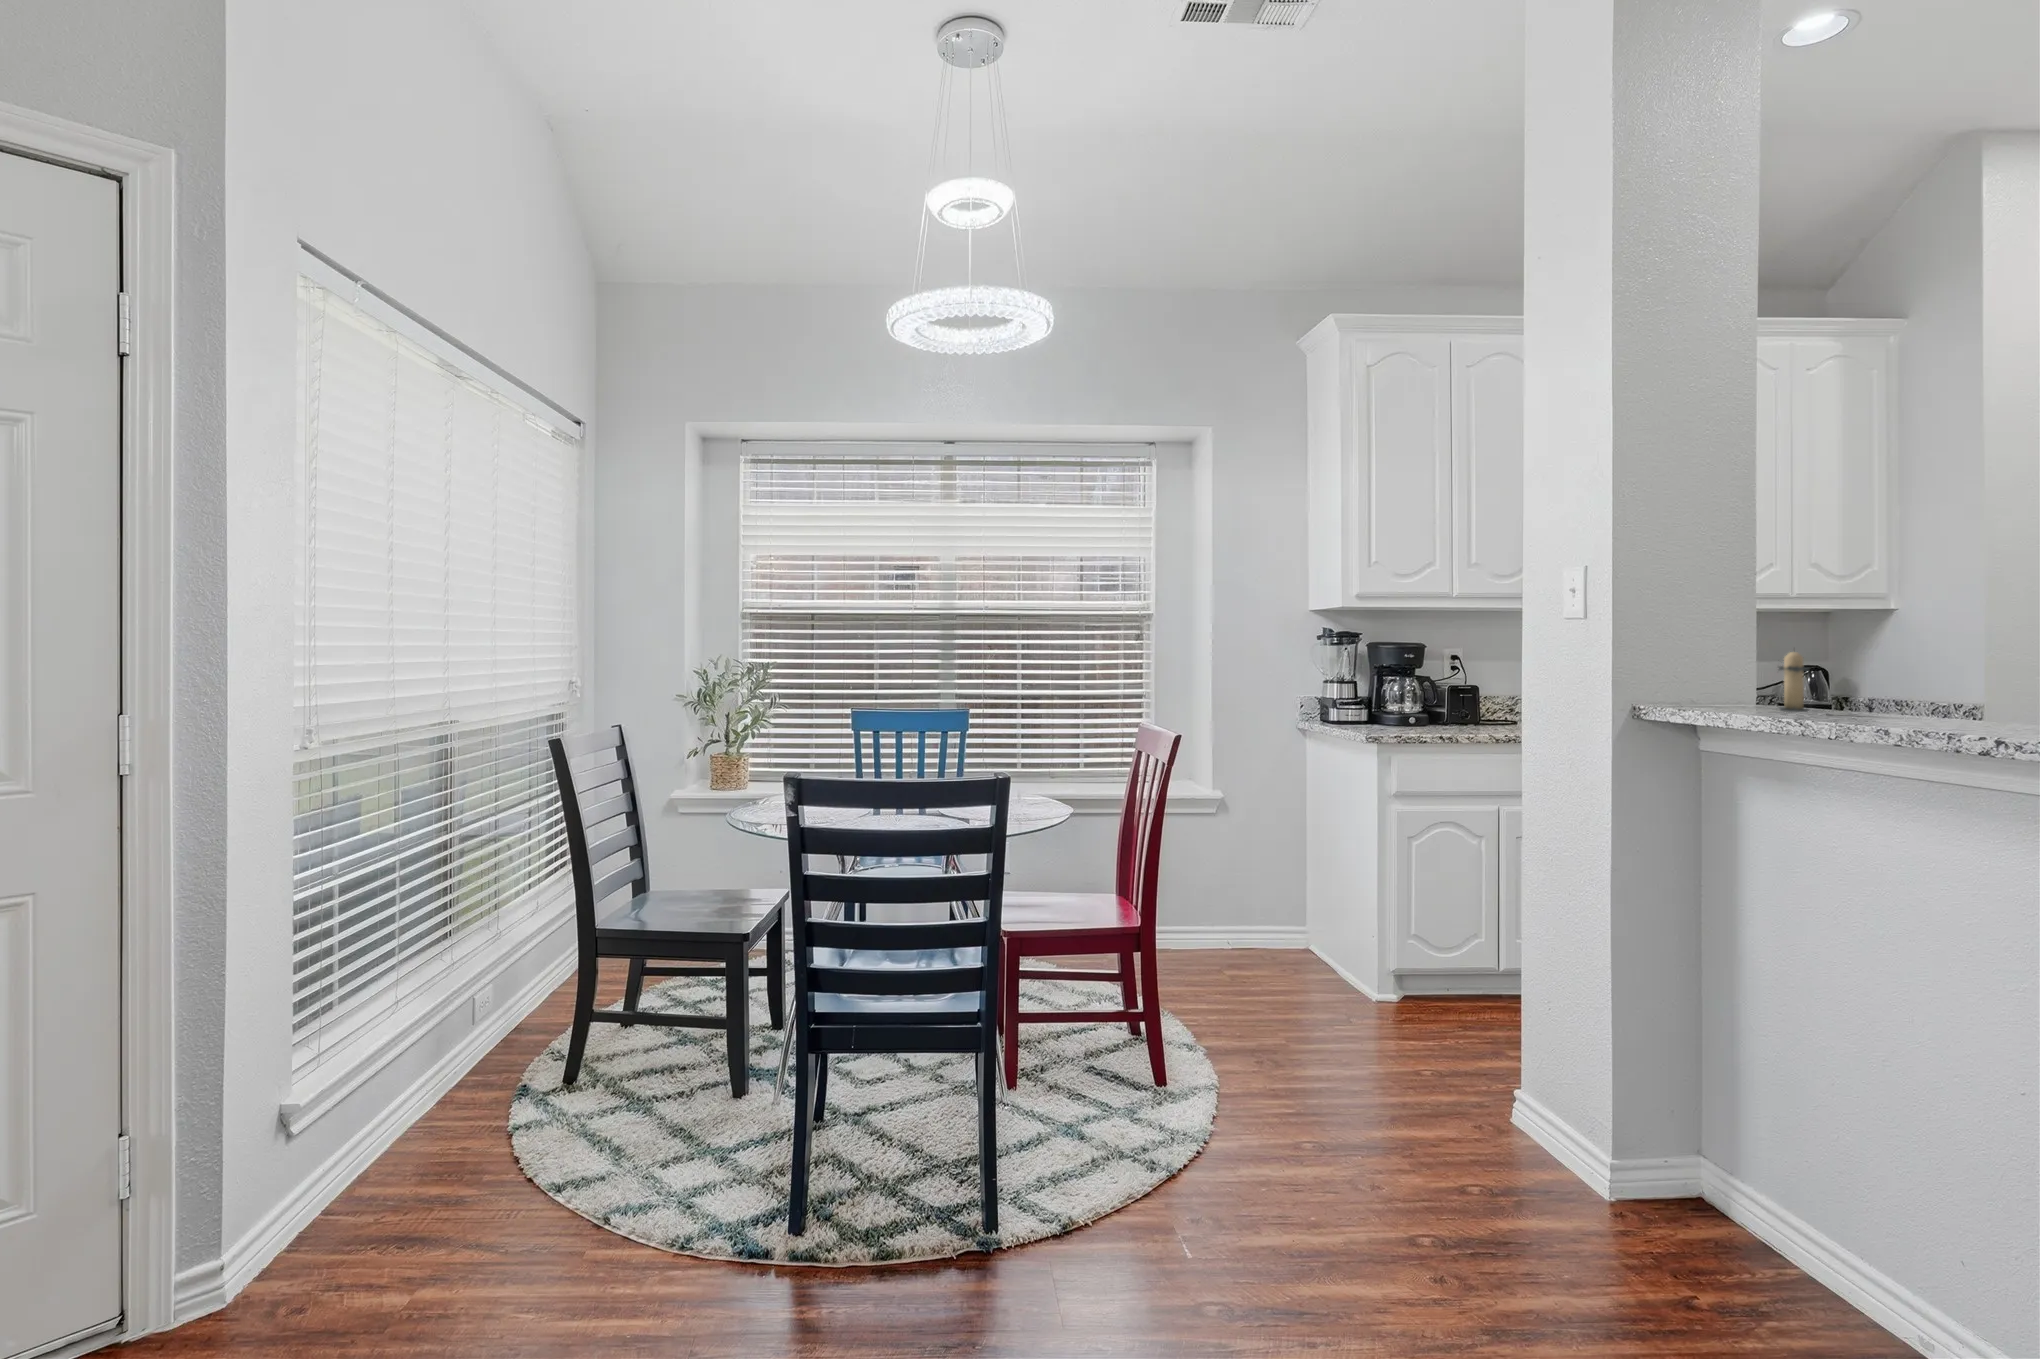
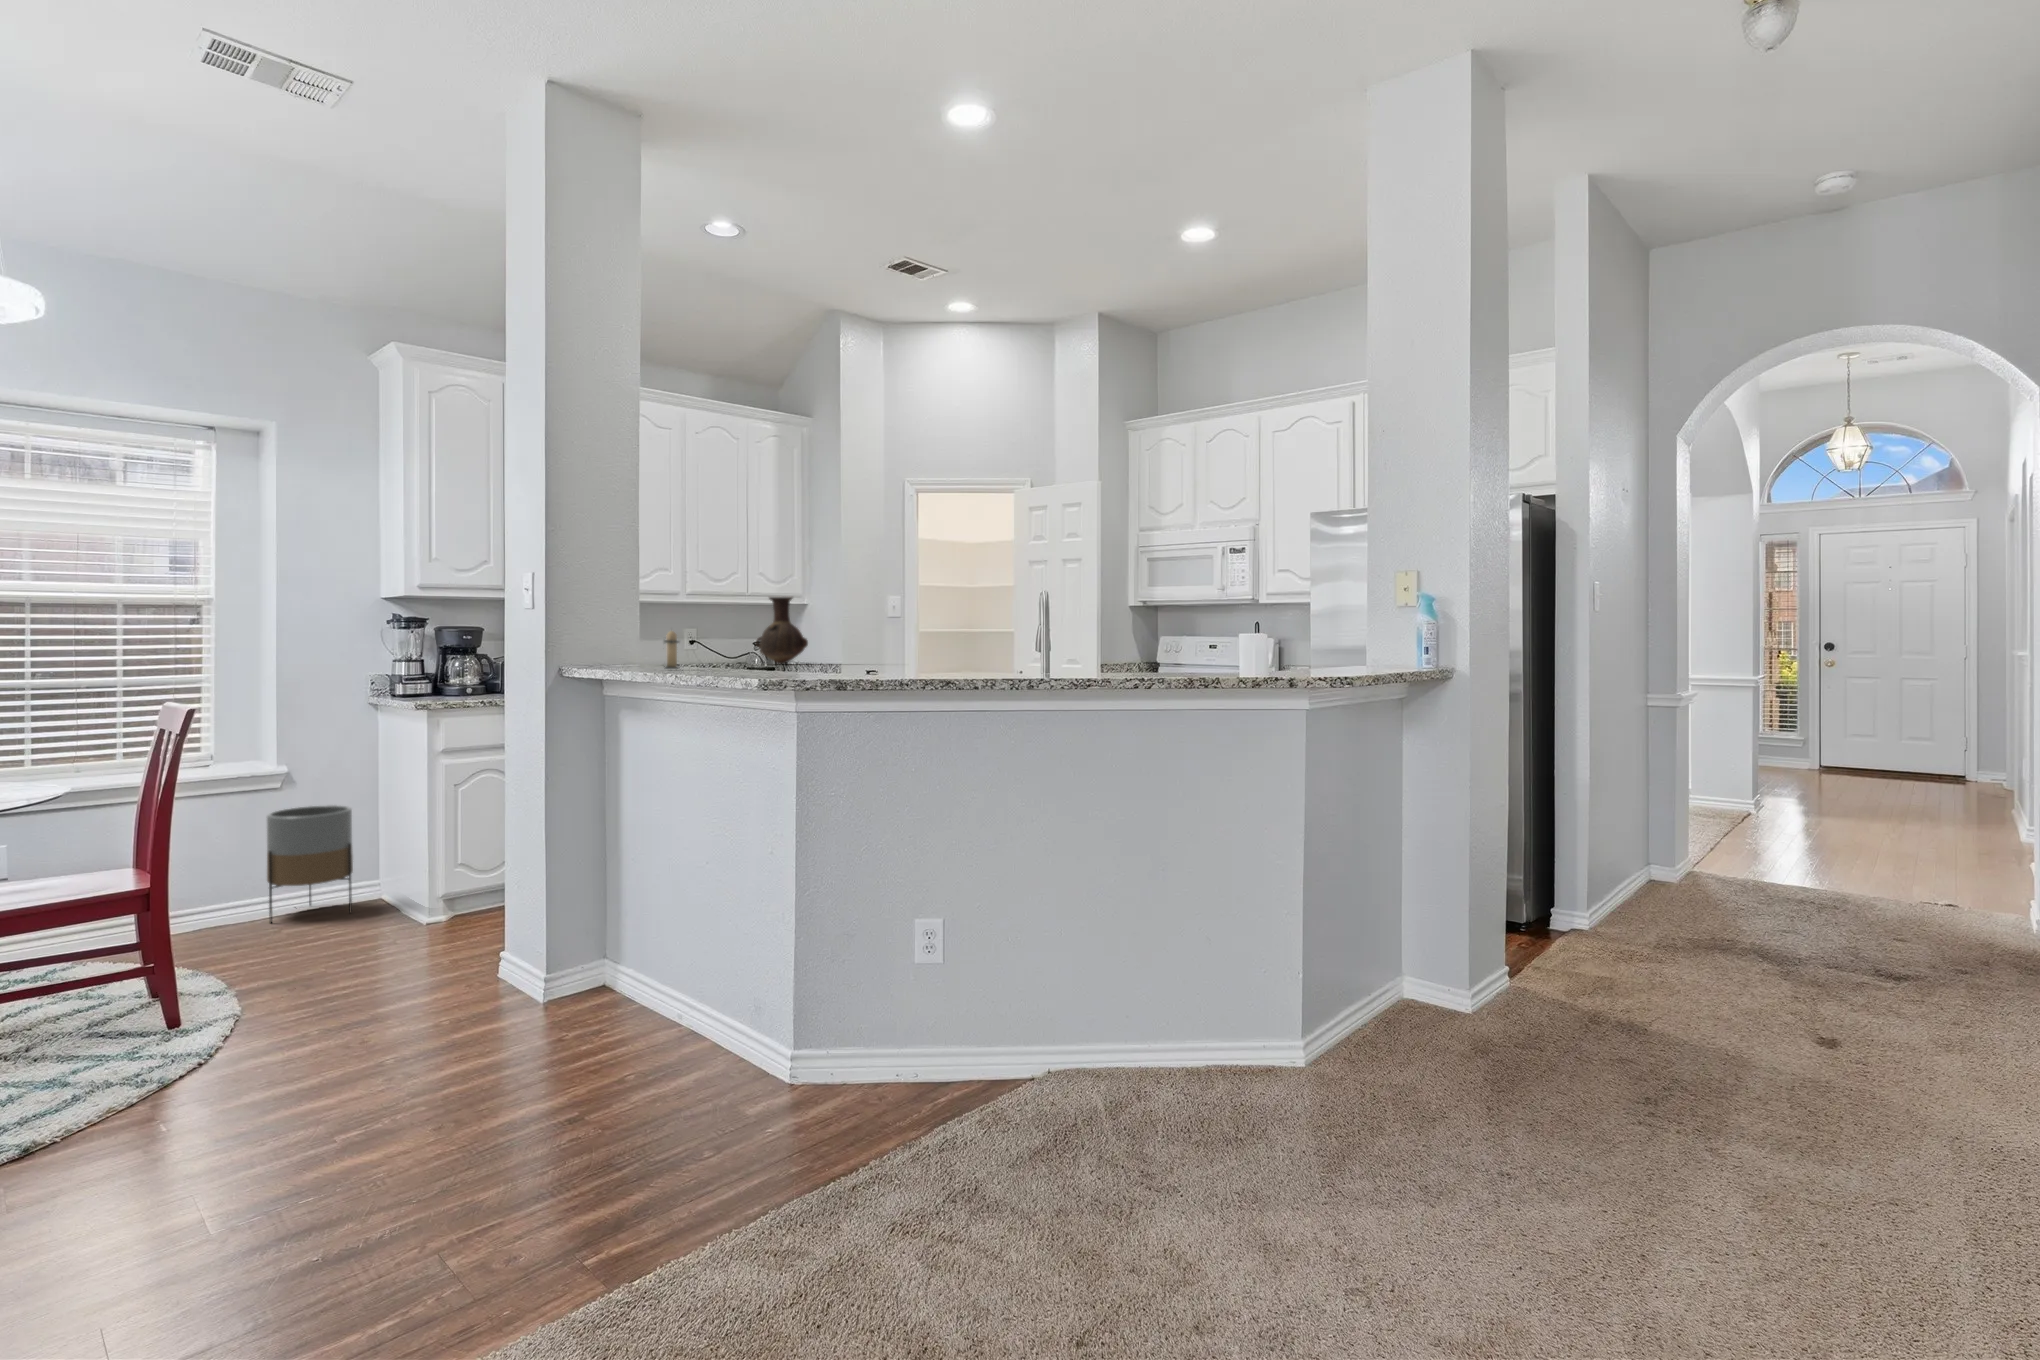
vase: none [1870,598,1987,705] -> present [756,597,808,664]
planter: none [1203,839,1286,968] -> present [267,805,353,922]

